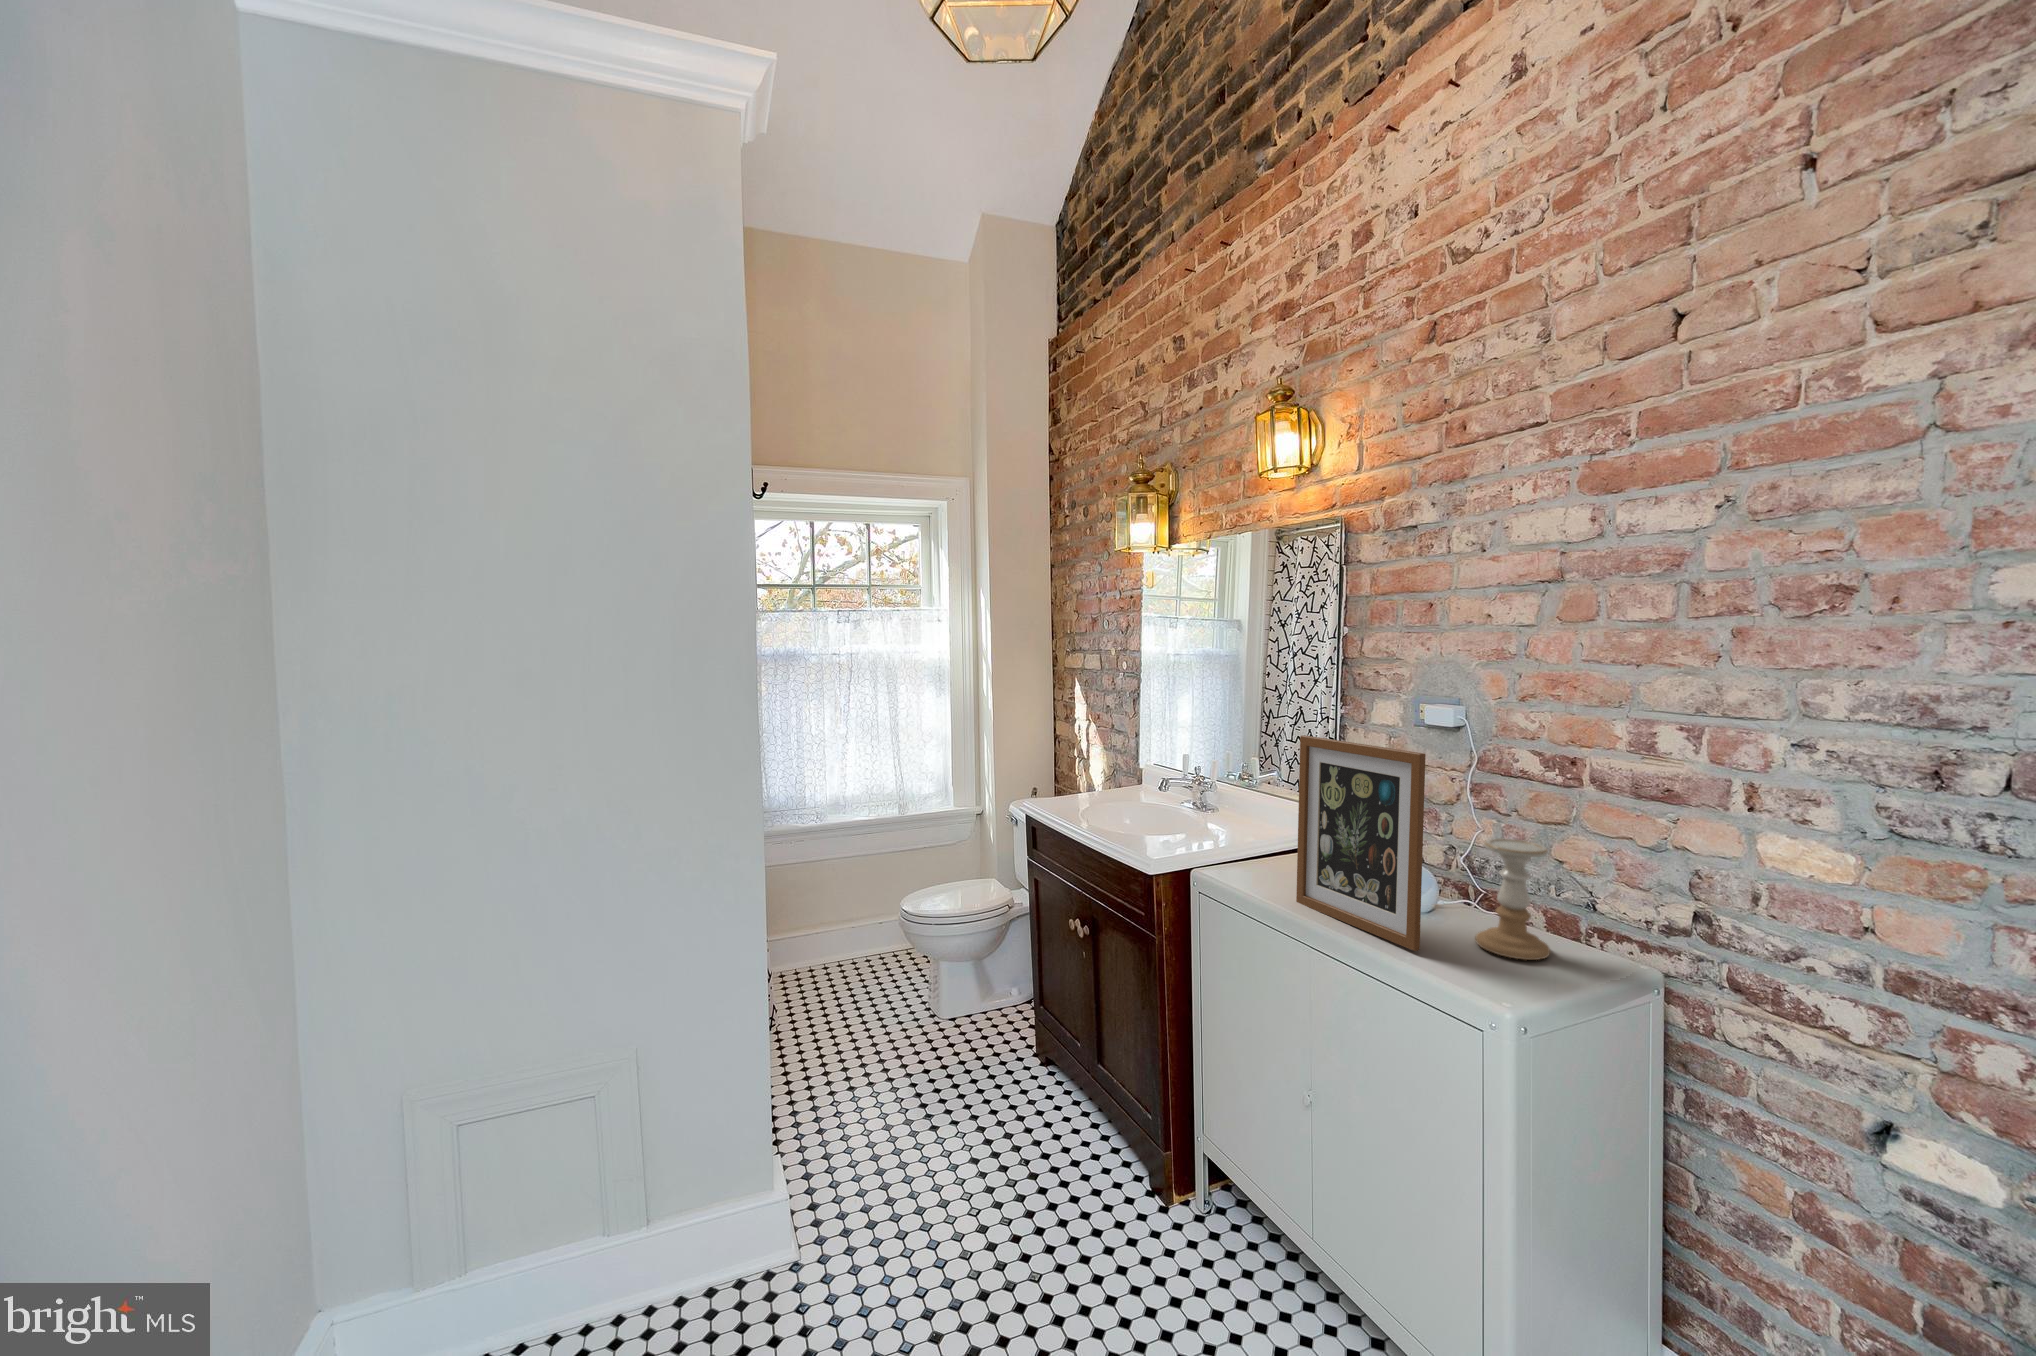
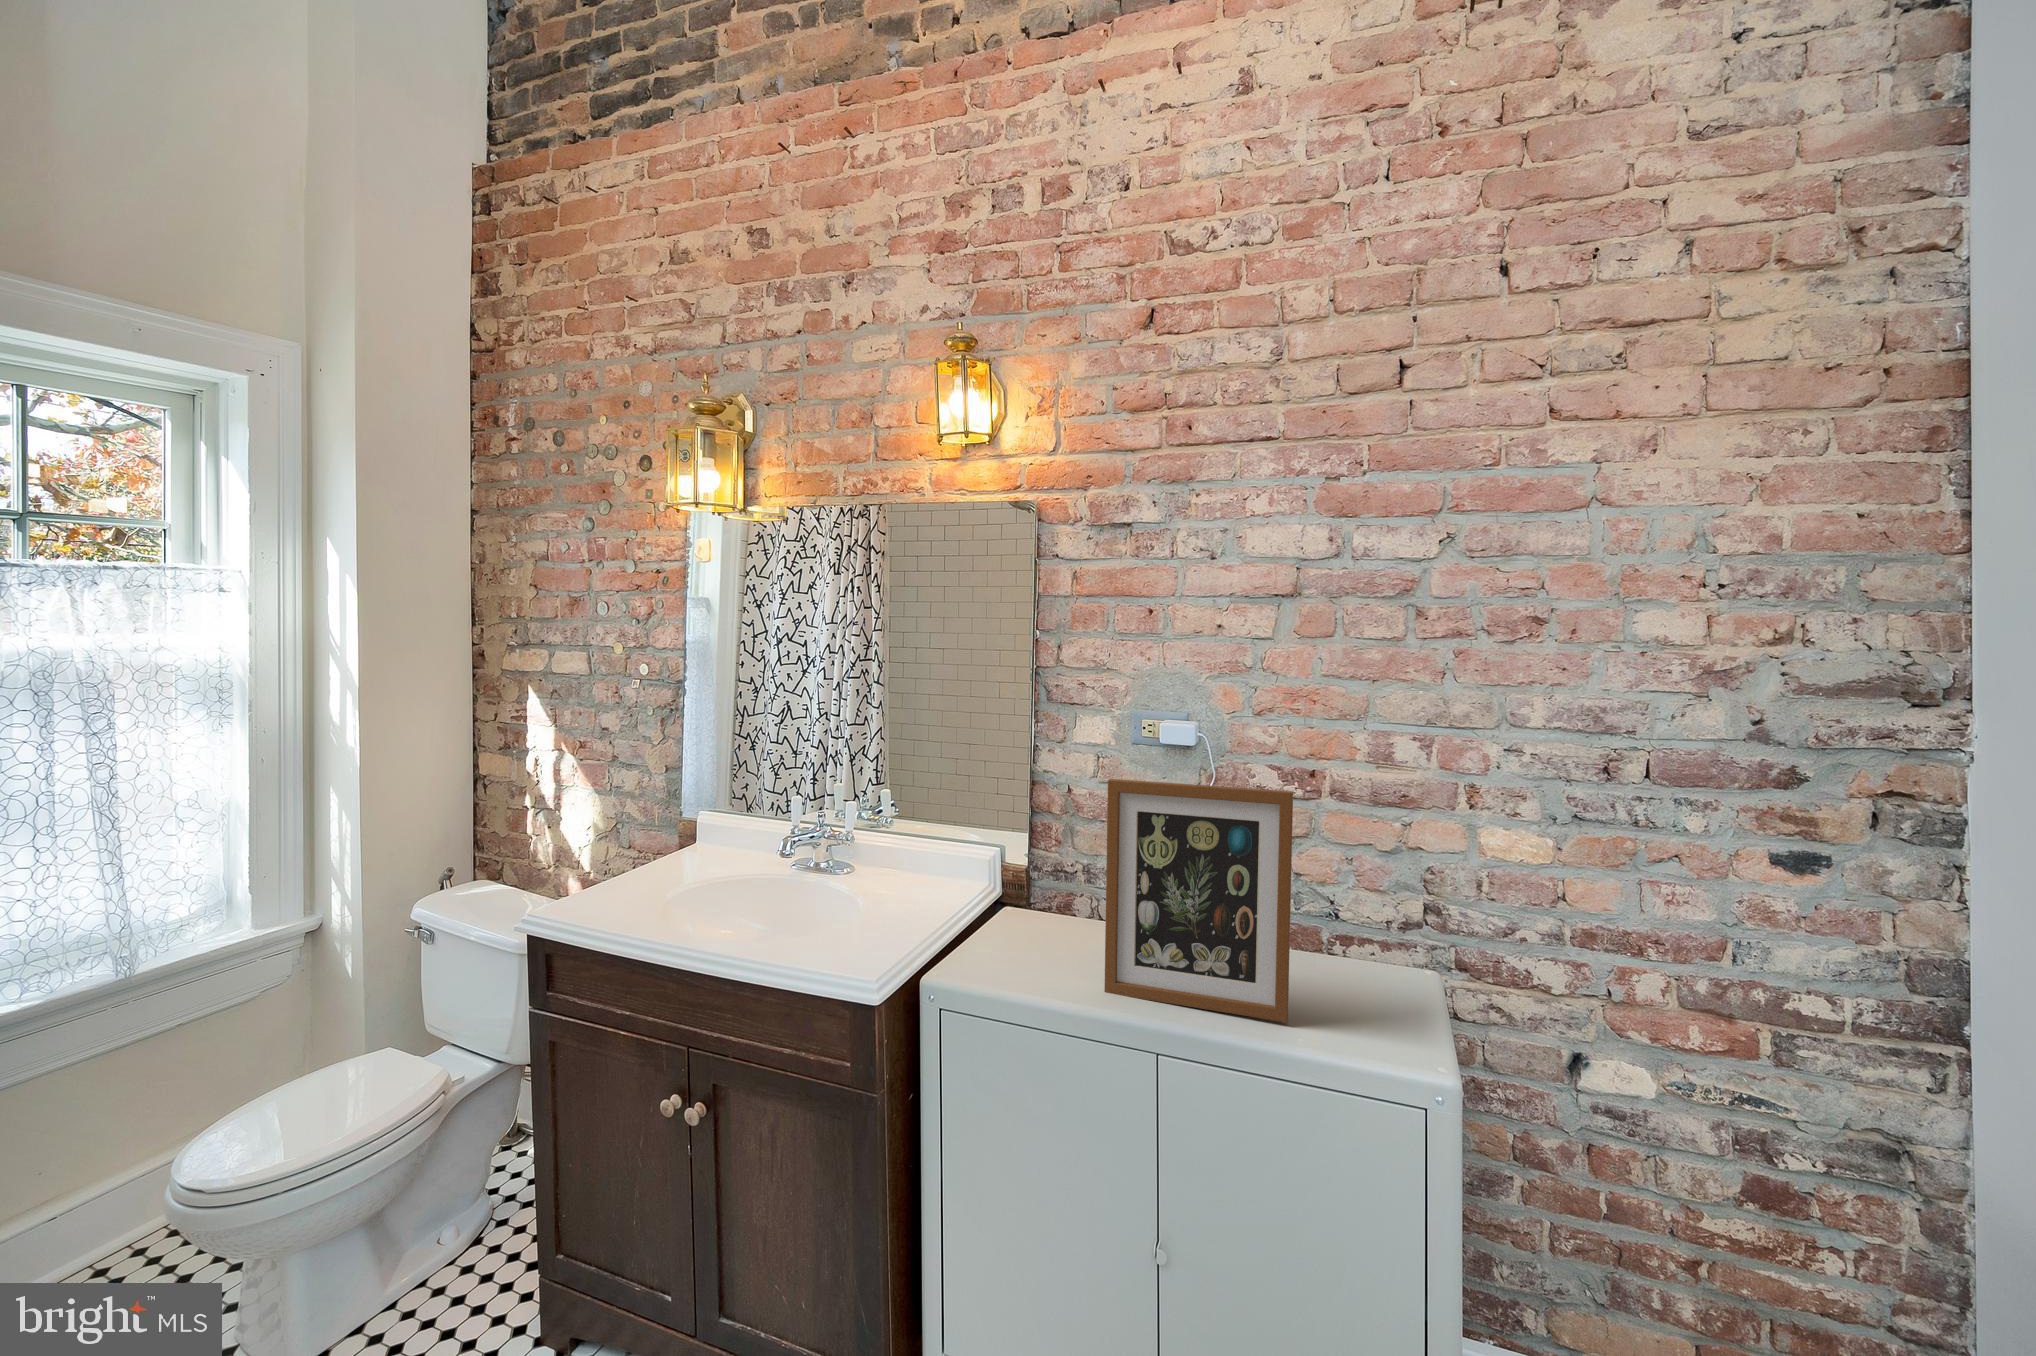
candle holder: present [1475,838,1550,960] -> none [1296,869,1367,999]

